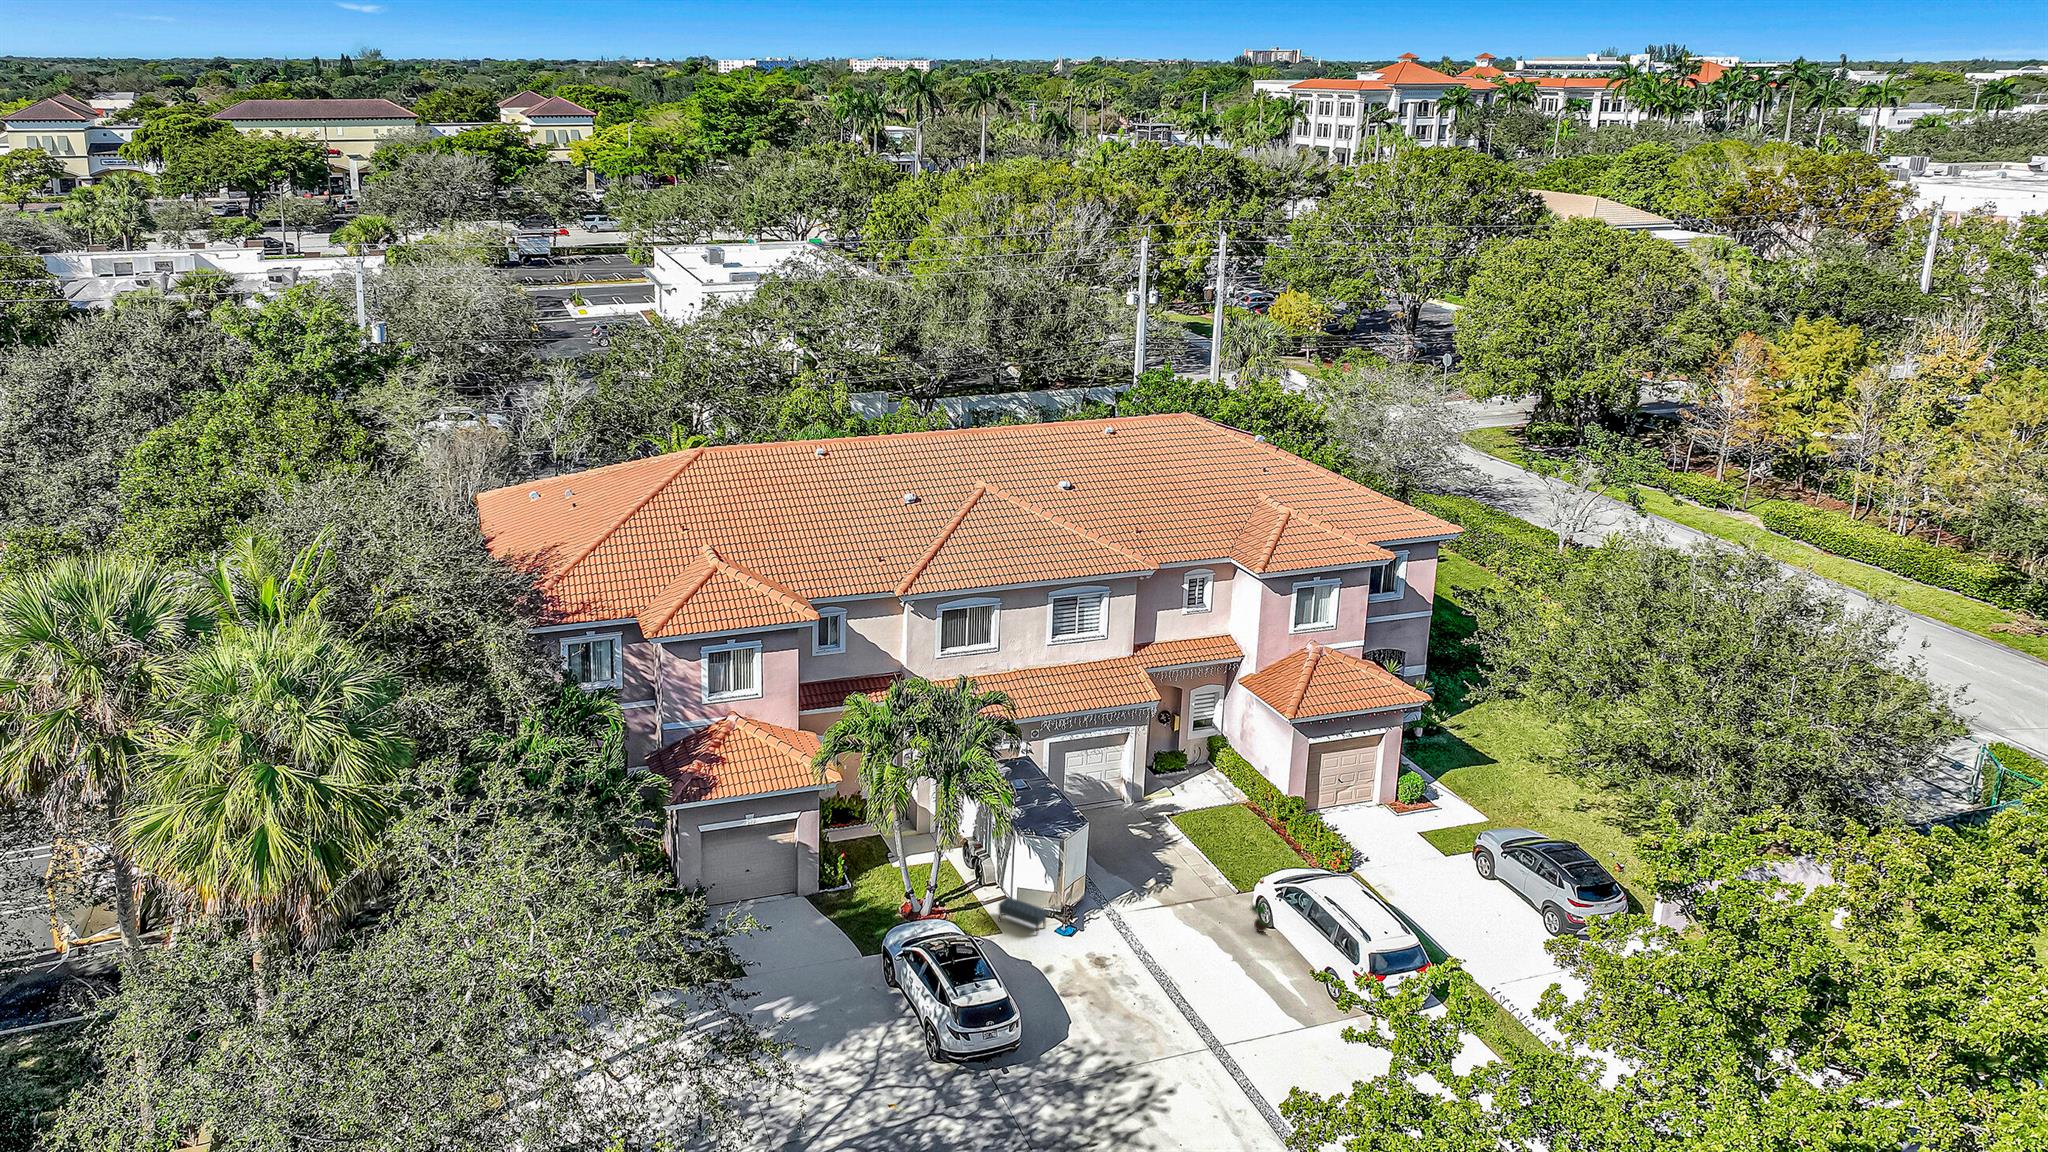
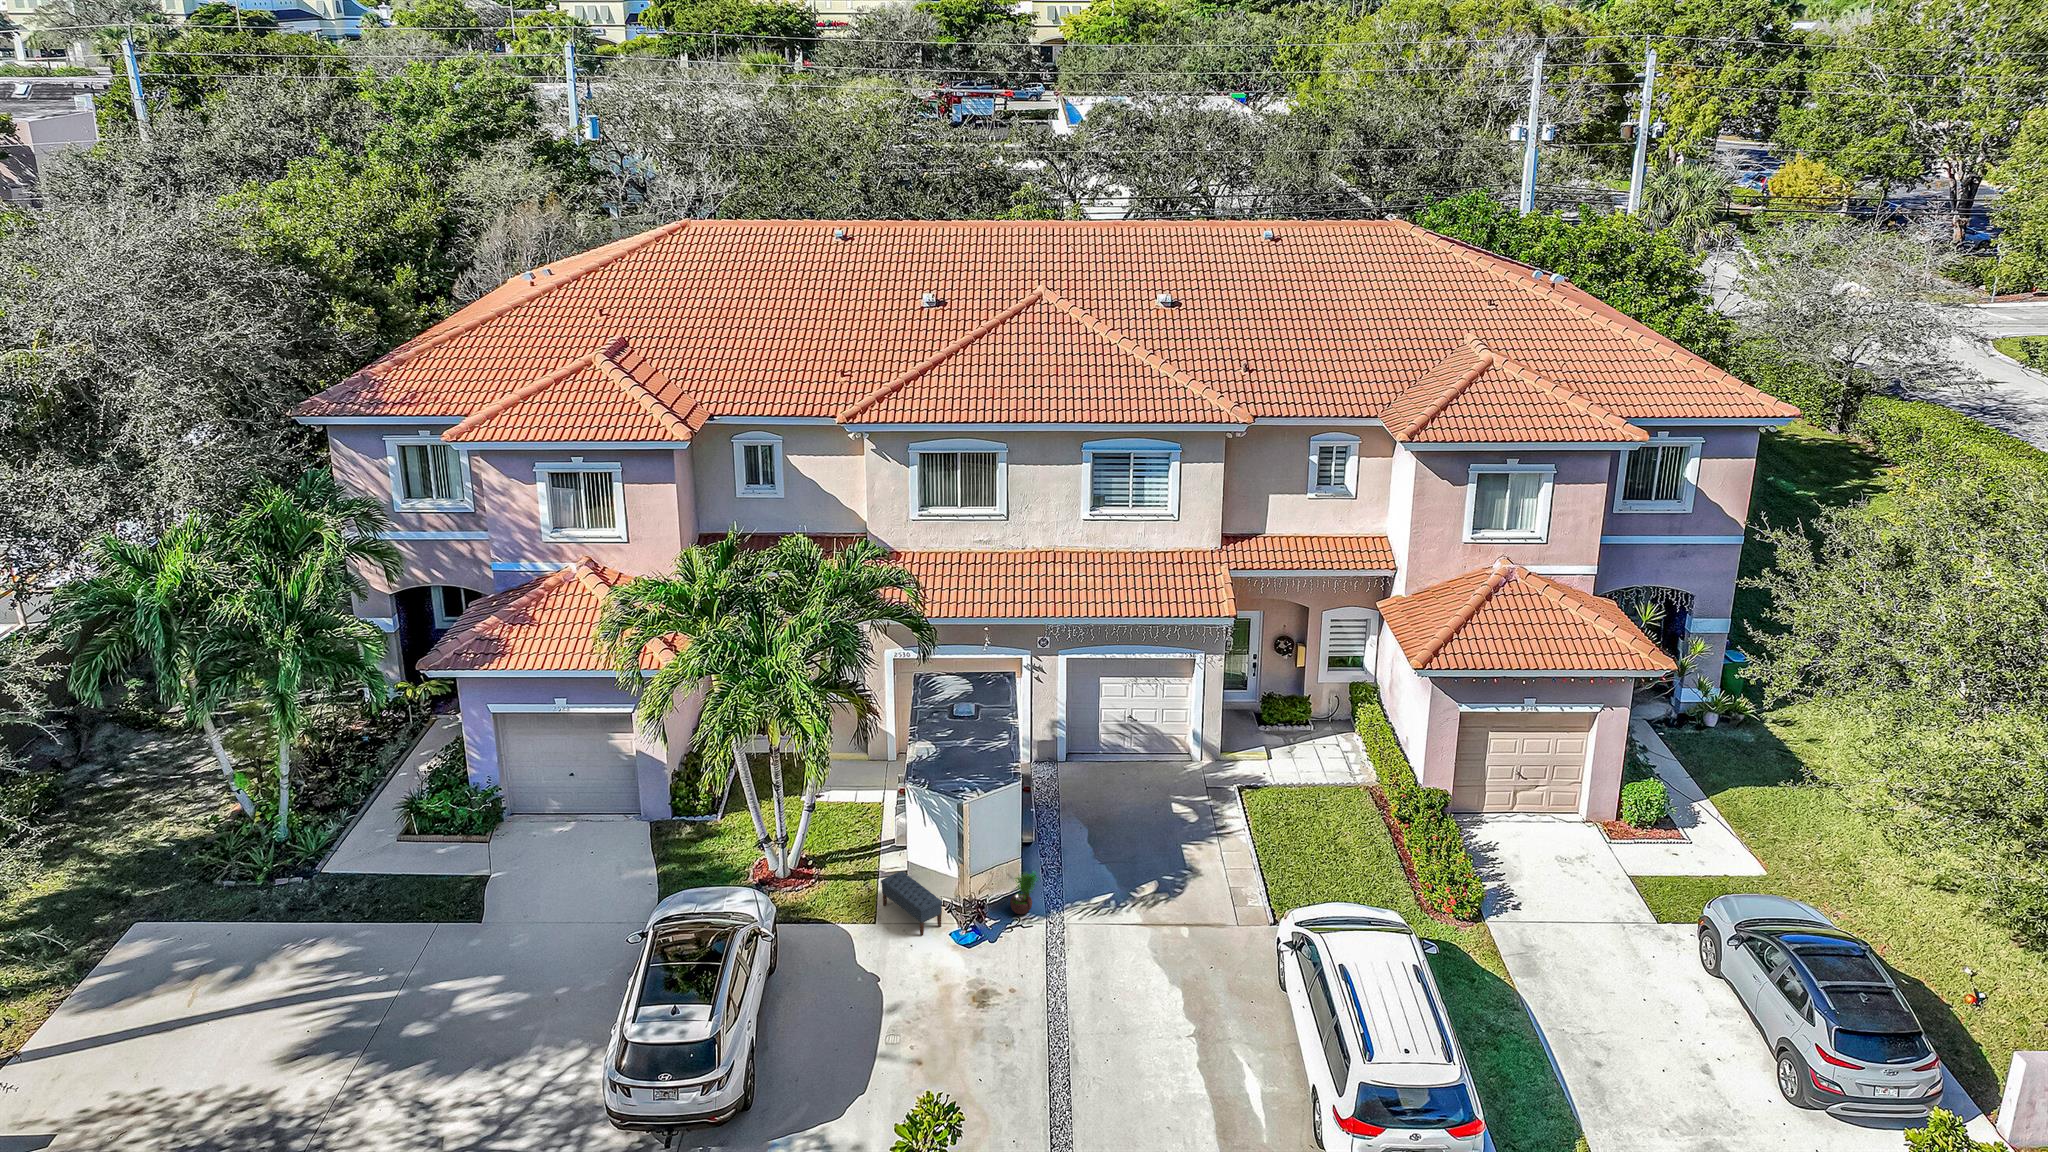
potted tree: present [1250,904,1268,932] -> present [1010,873,1037,914]

